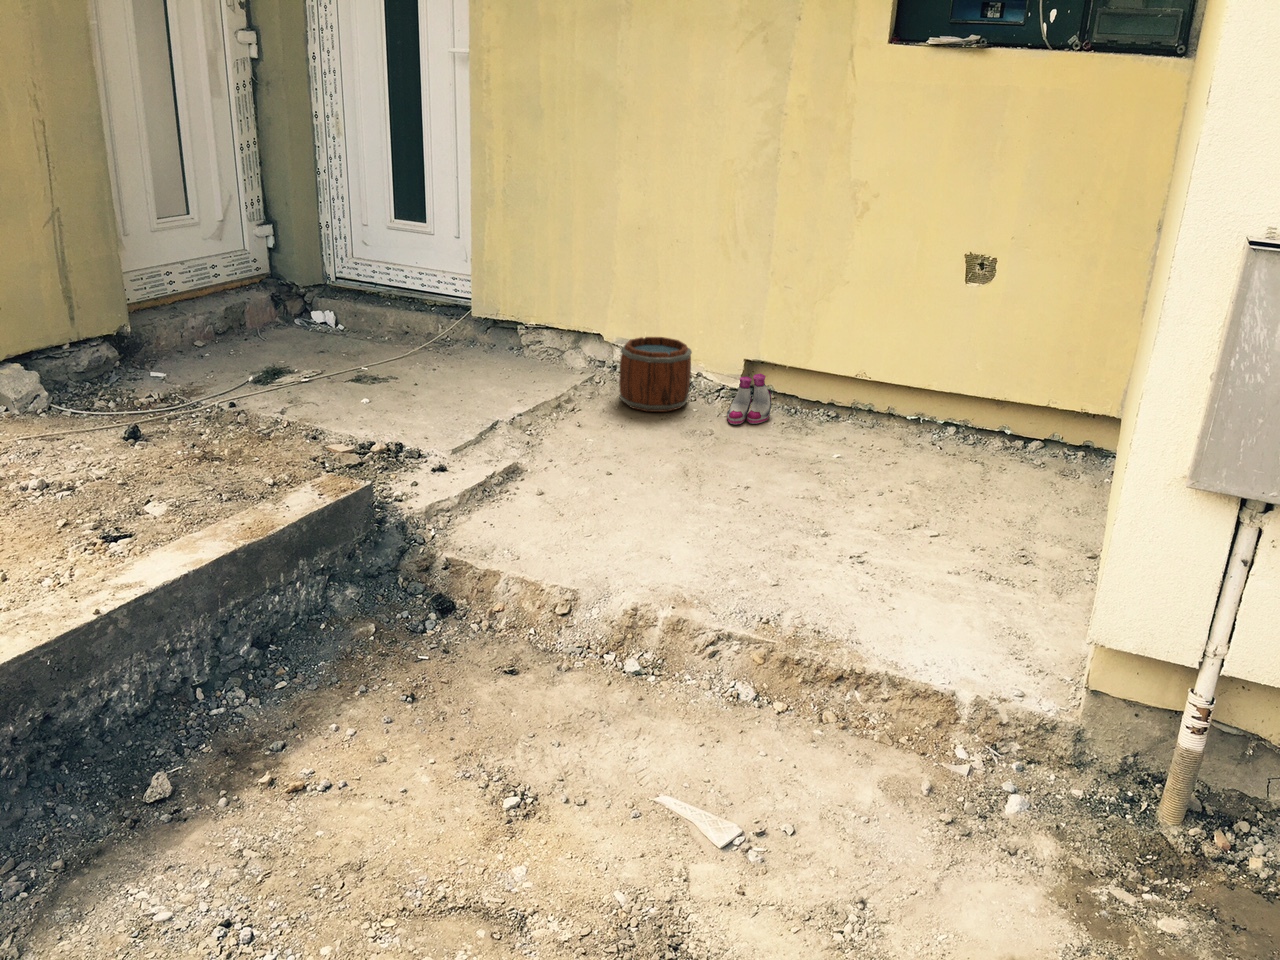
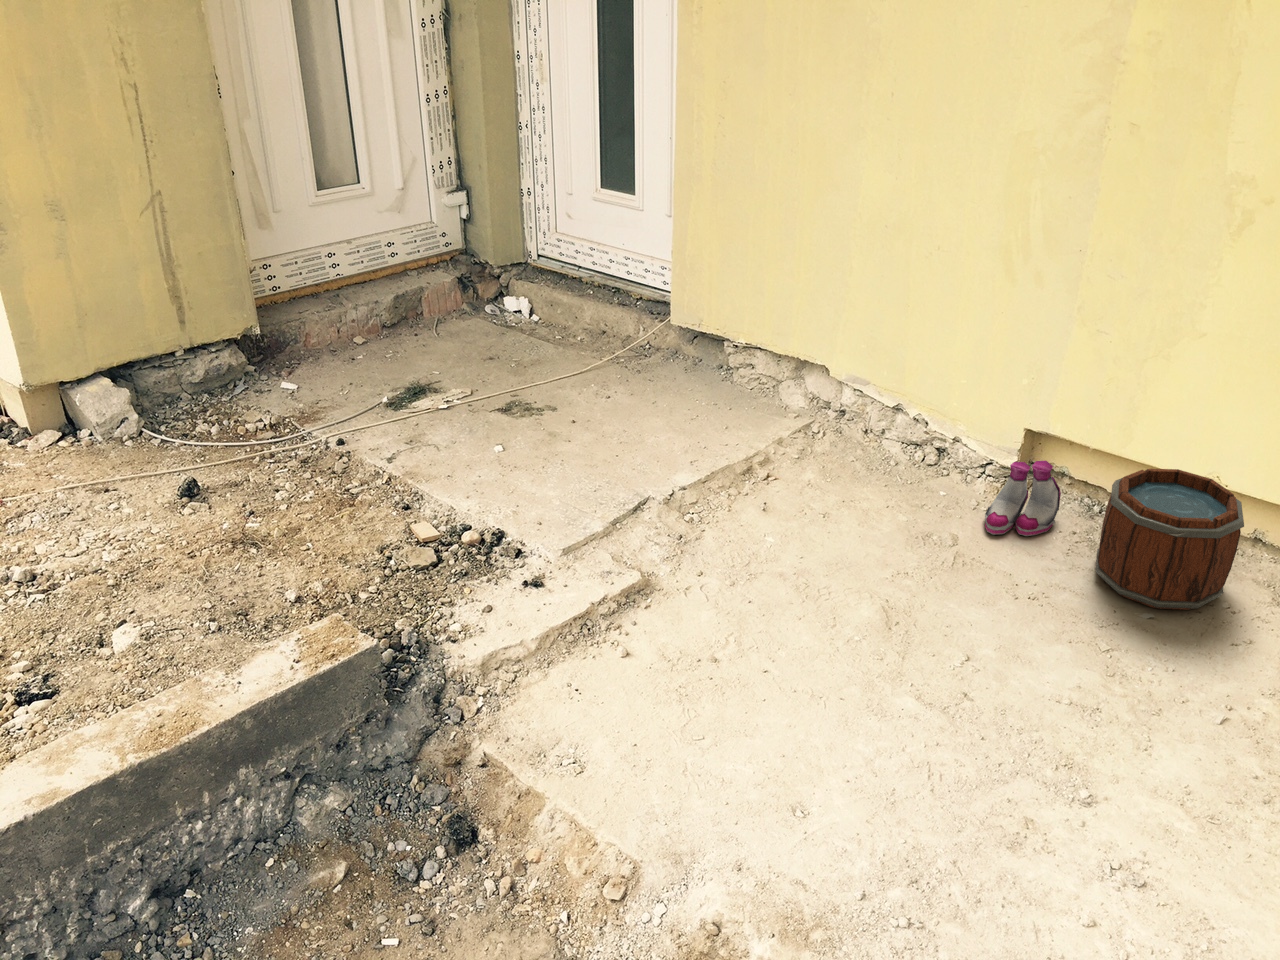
bucket: present [619,337,692,412] -> present [1095,469,1244,610]

